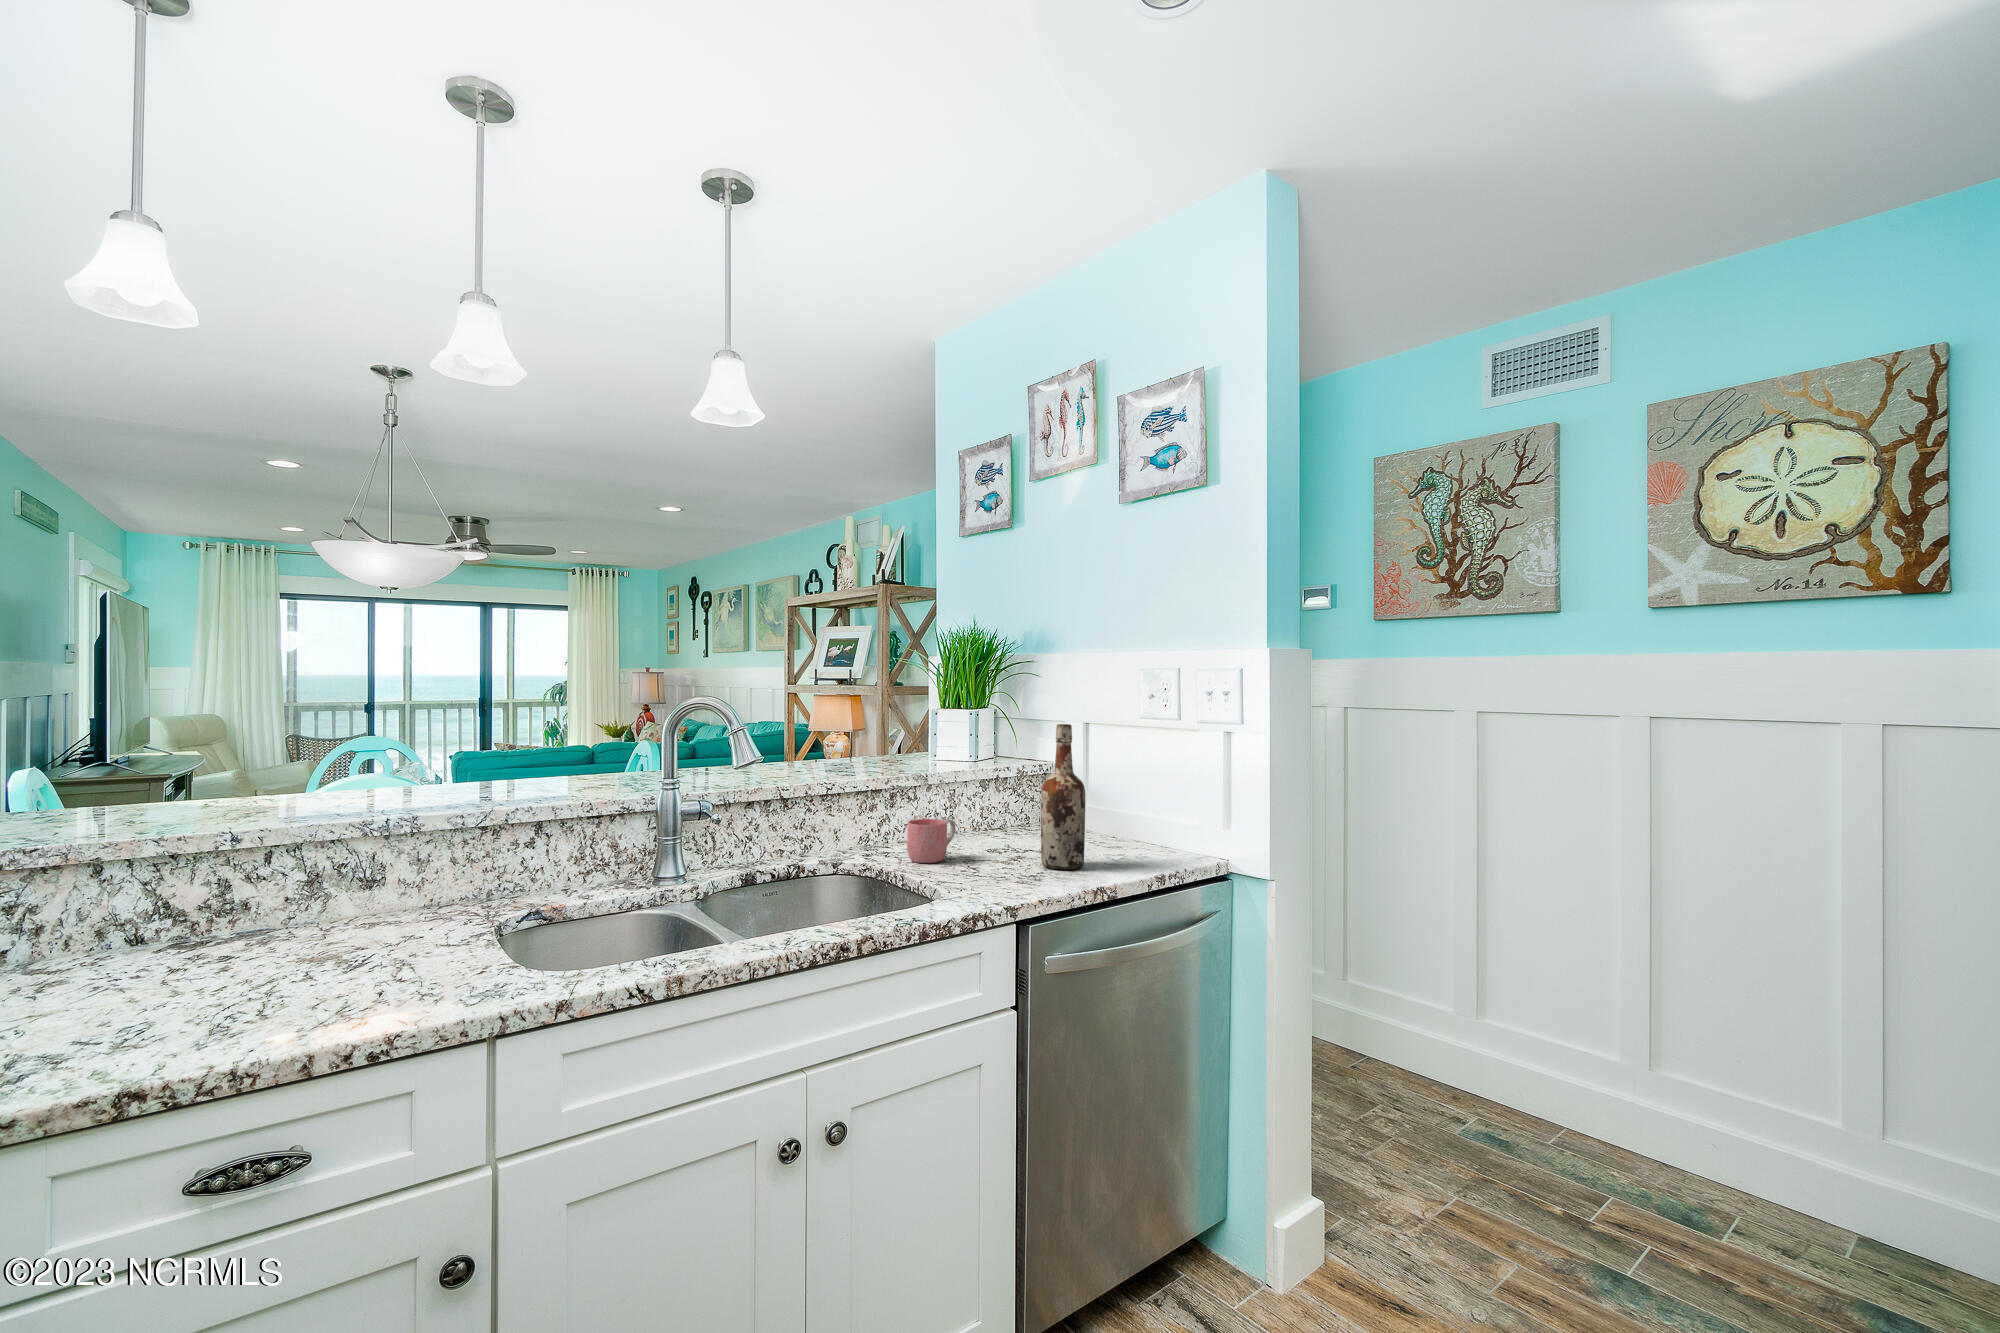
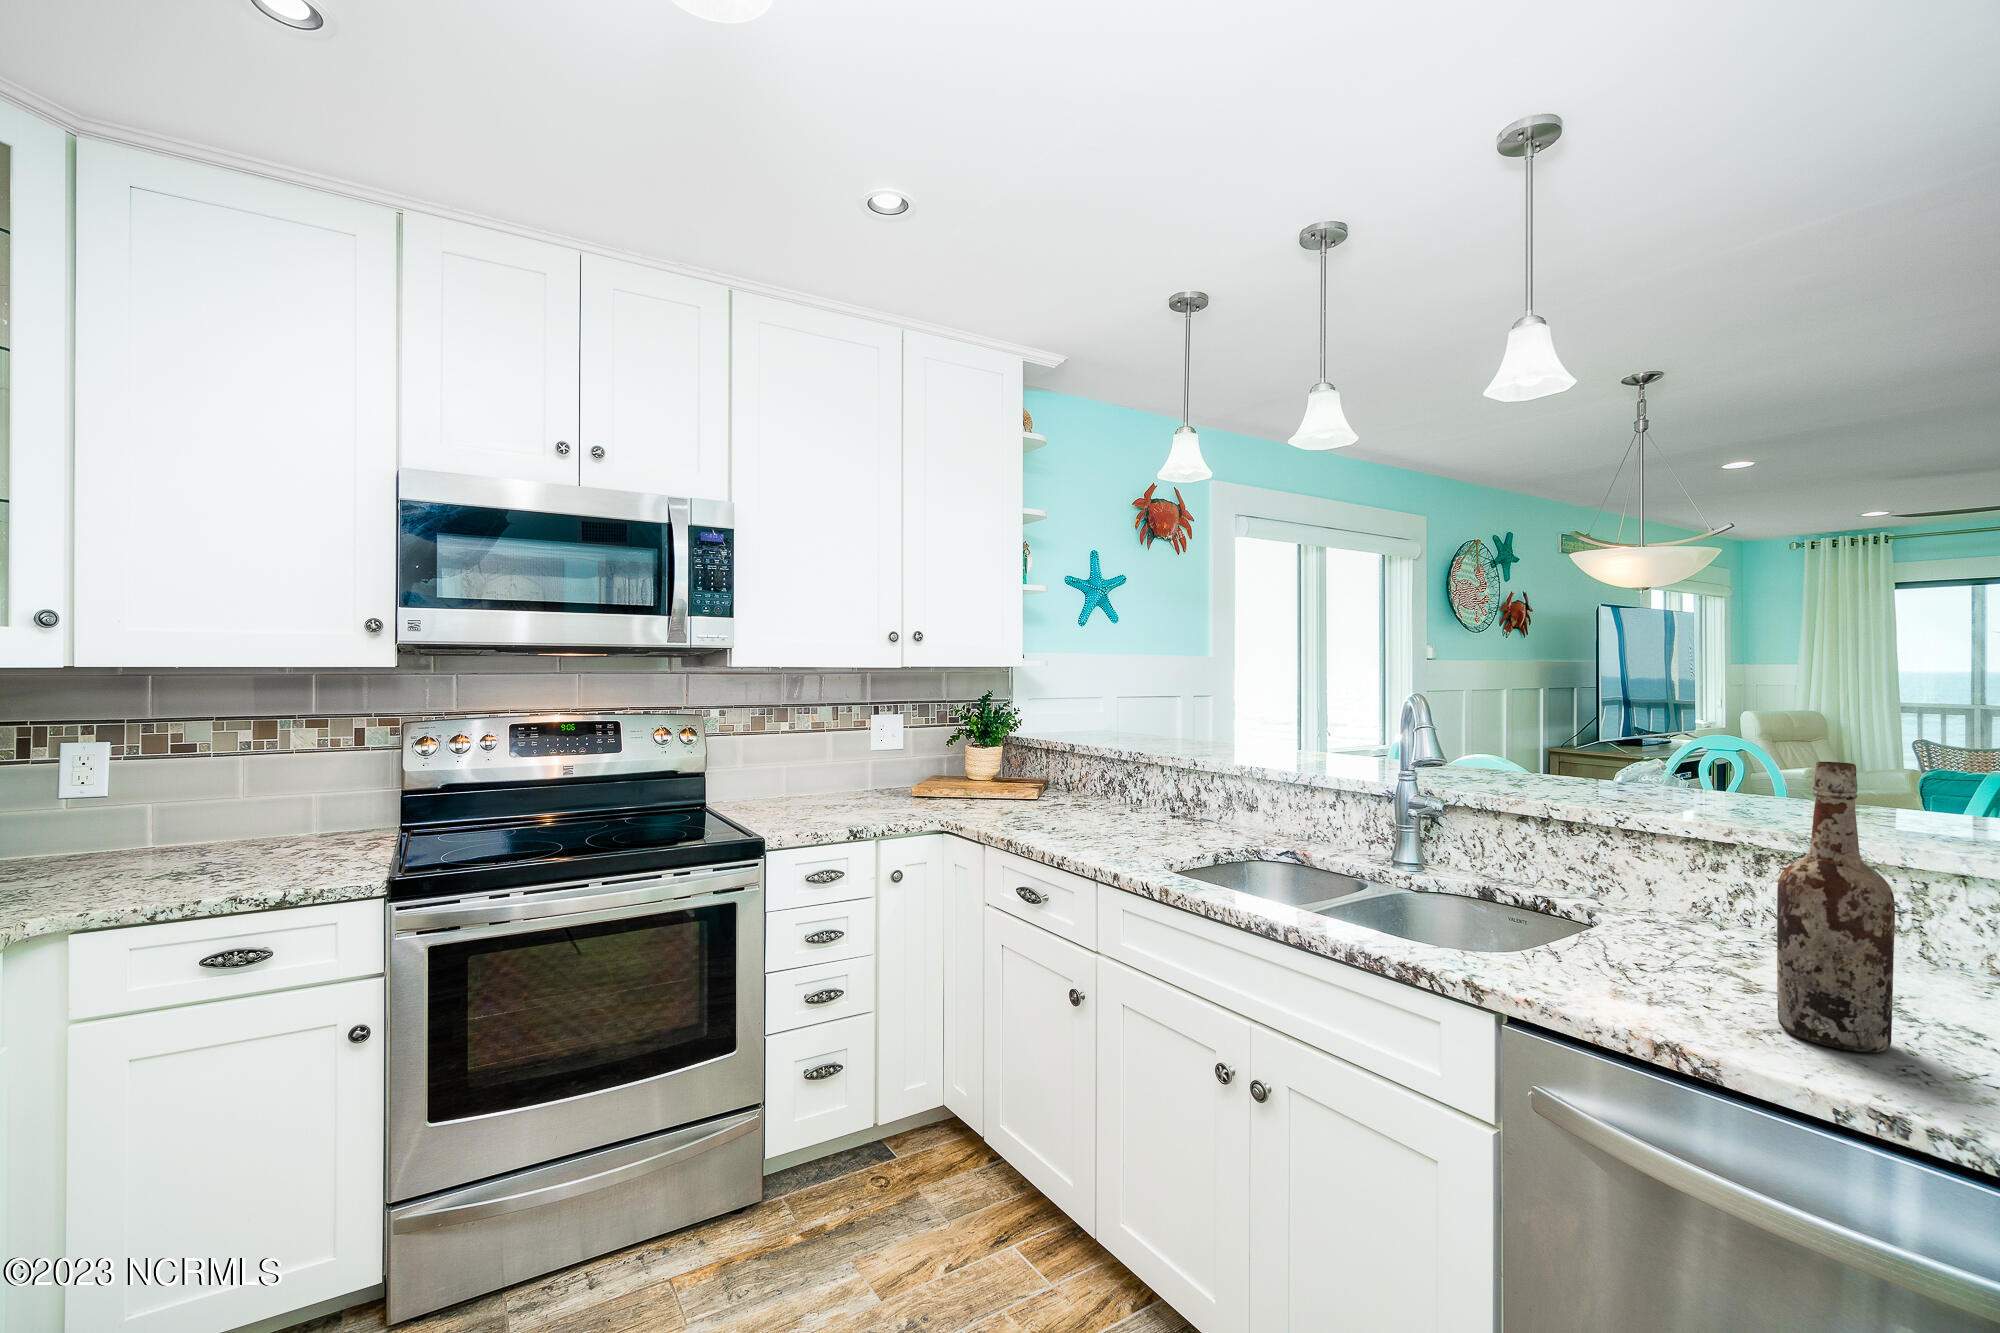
mug: present [907,819,955,863] -> none [1656,886,1764,959]

